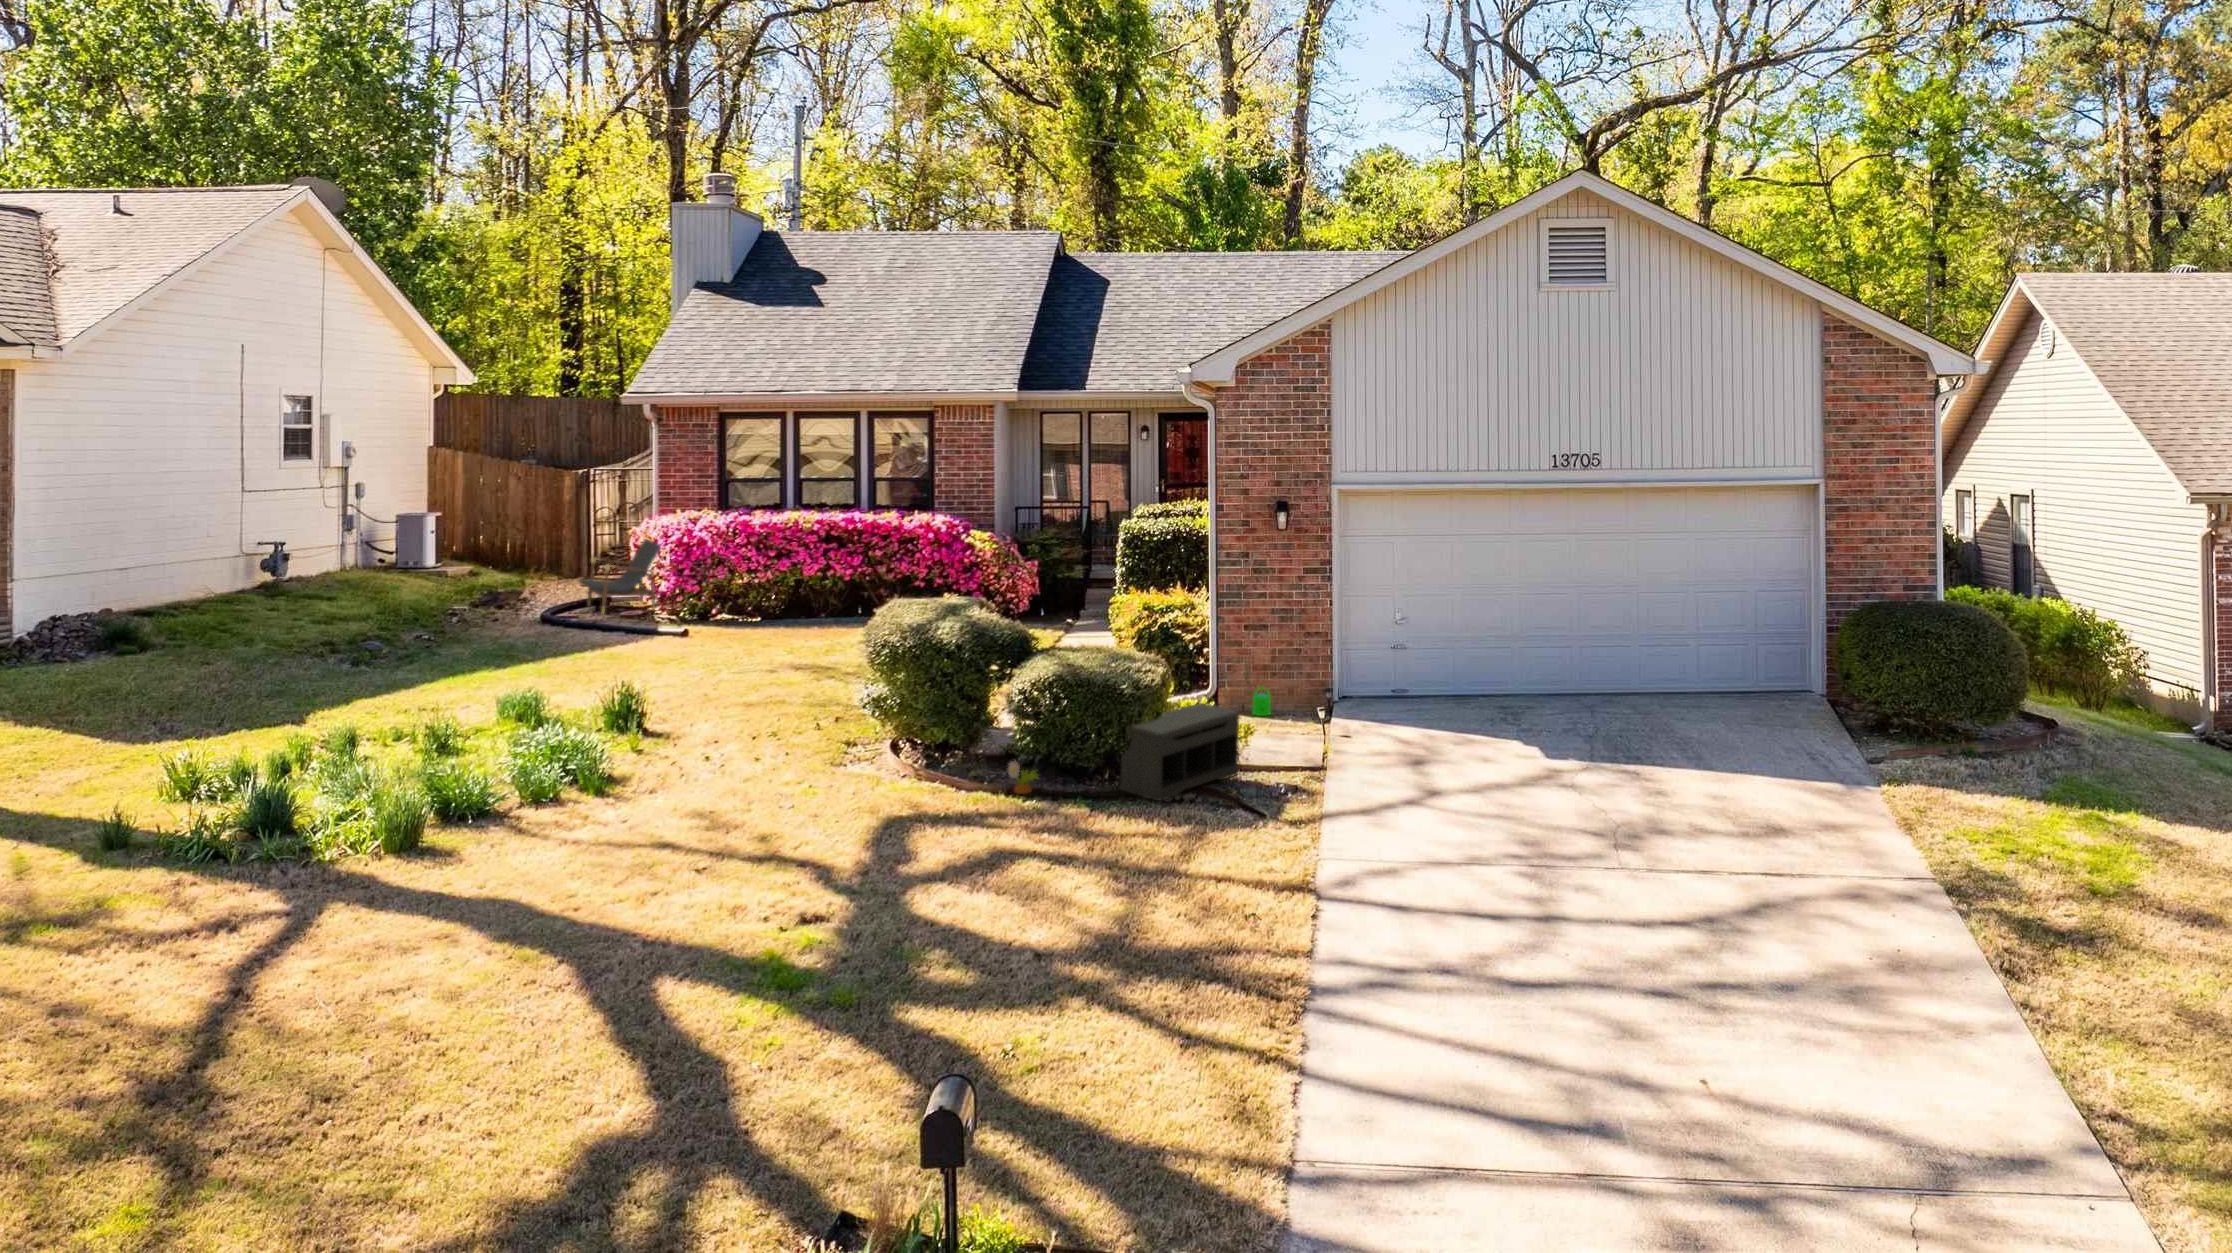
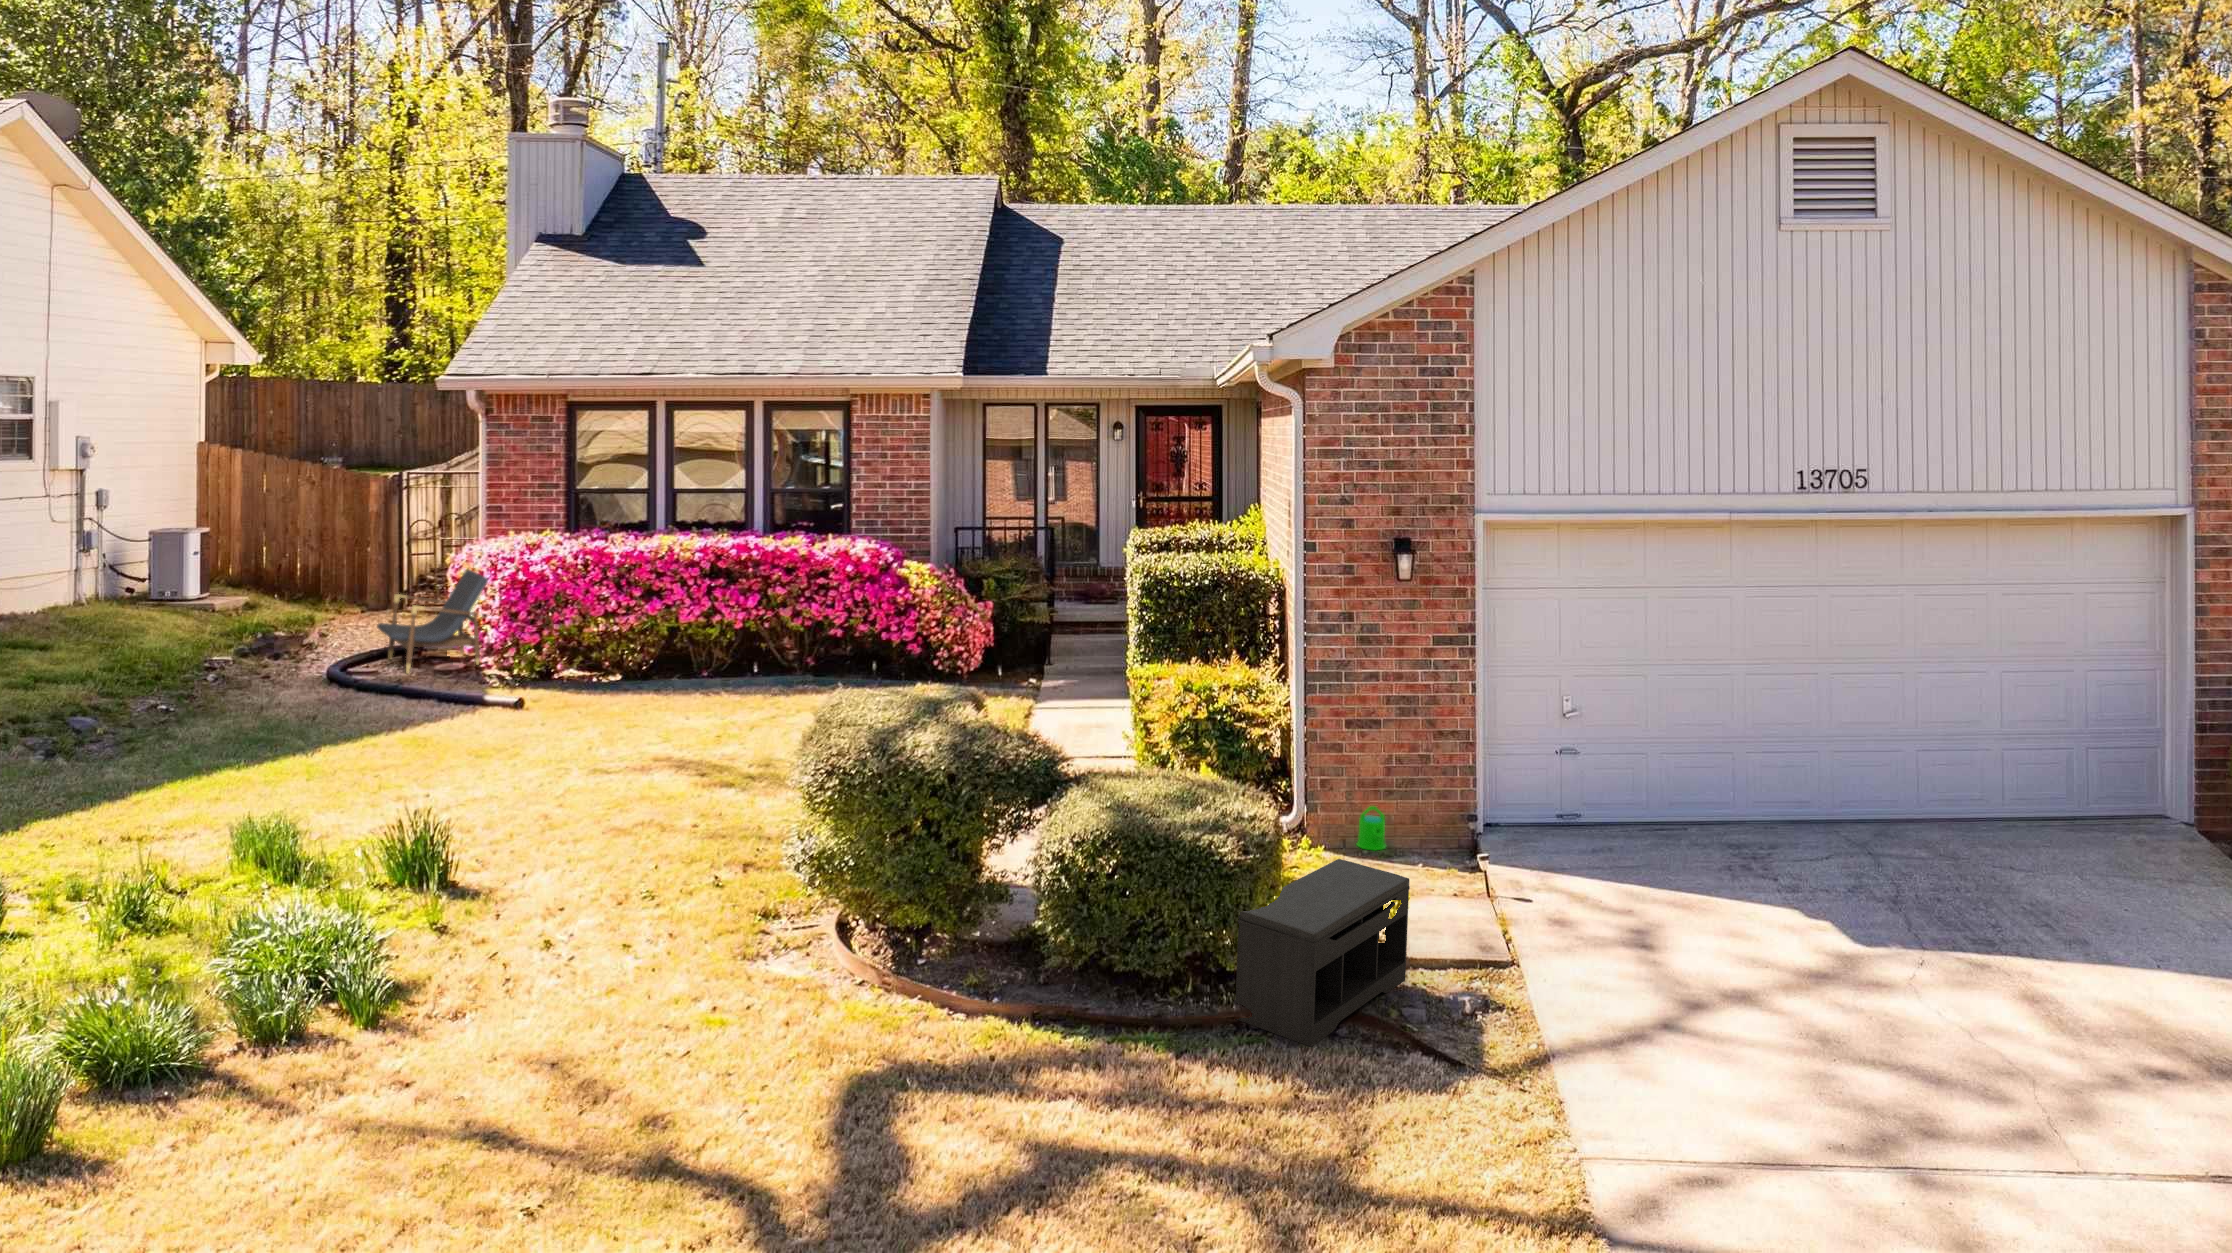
decorative plant: present [1008,761,1038,794] -> none [1052,974,1108,1031]

